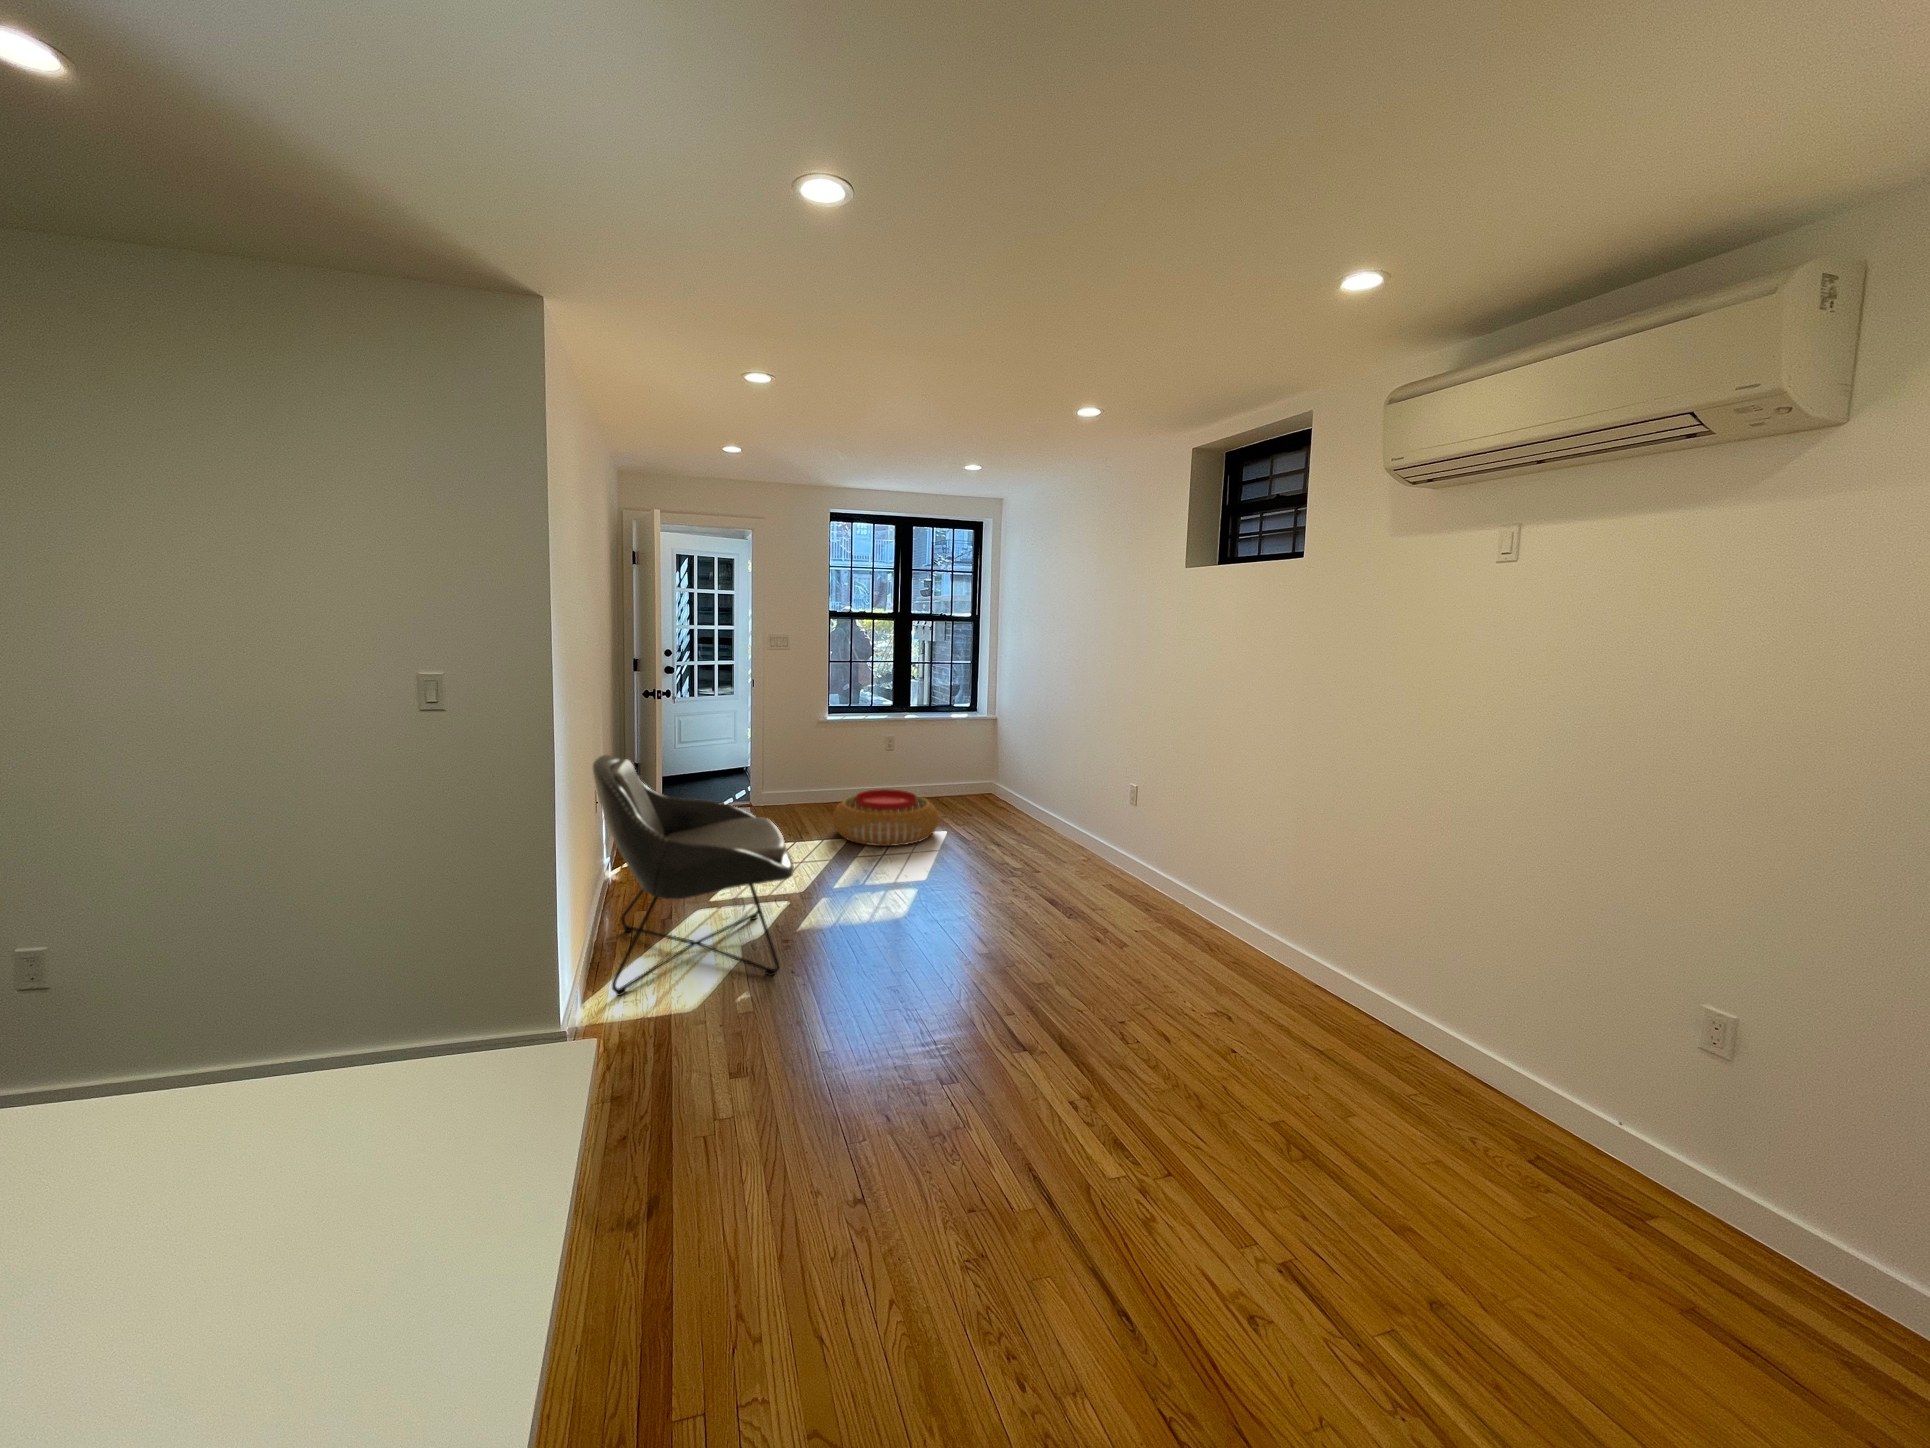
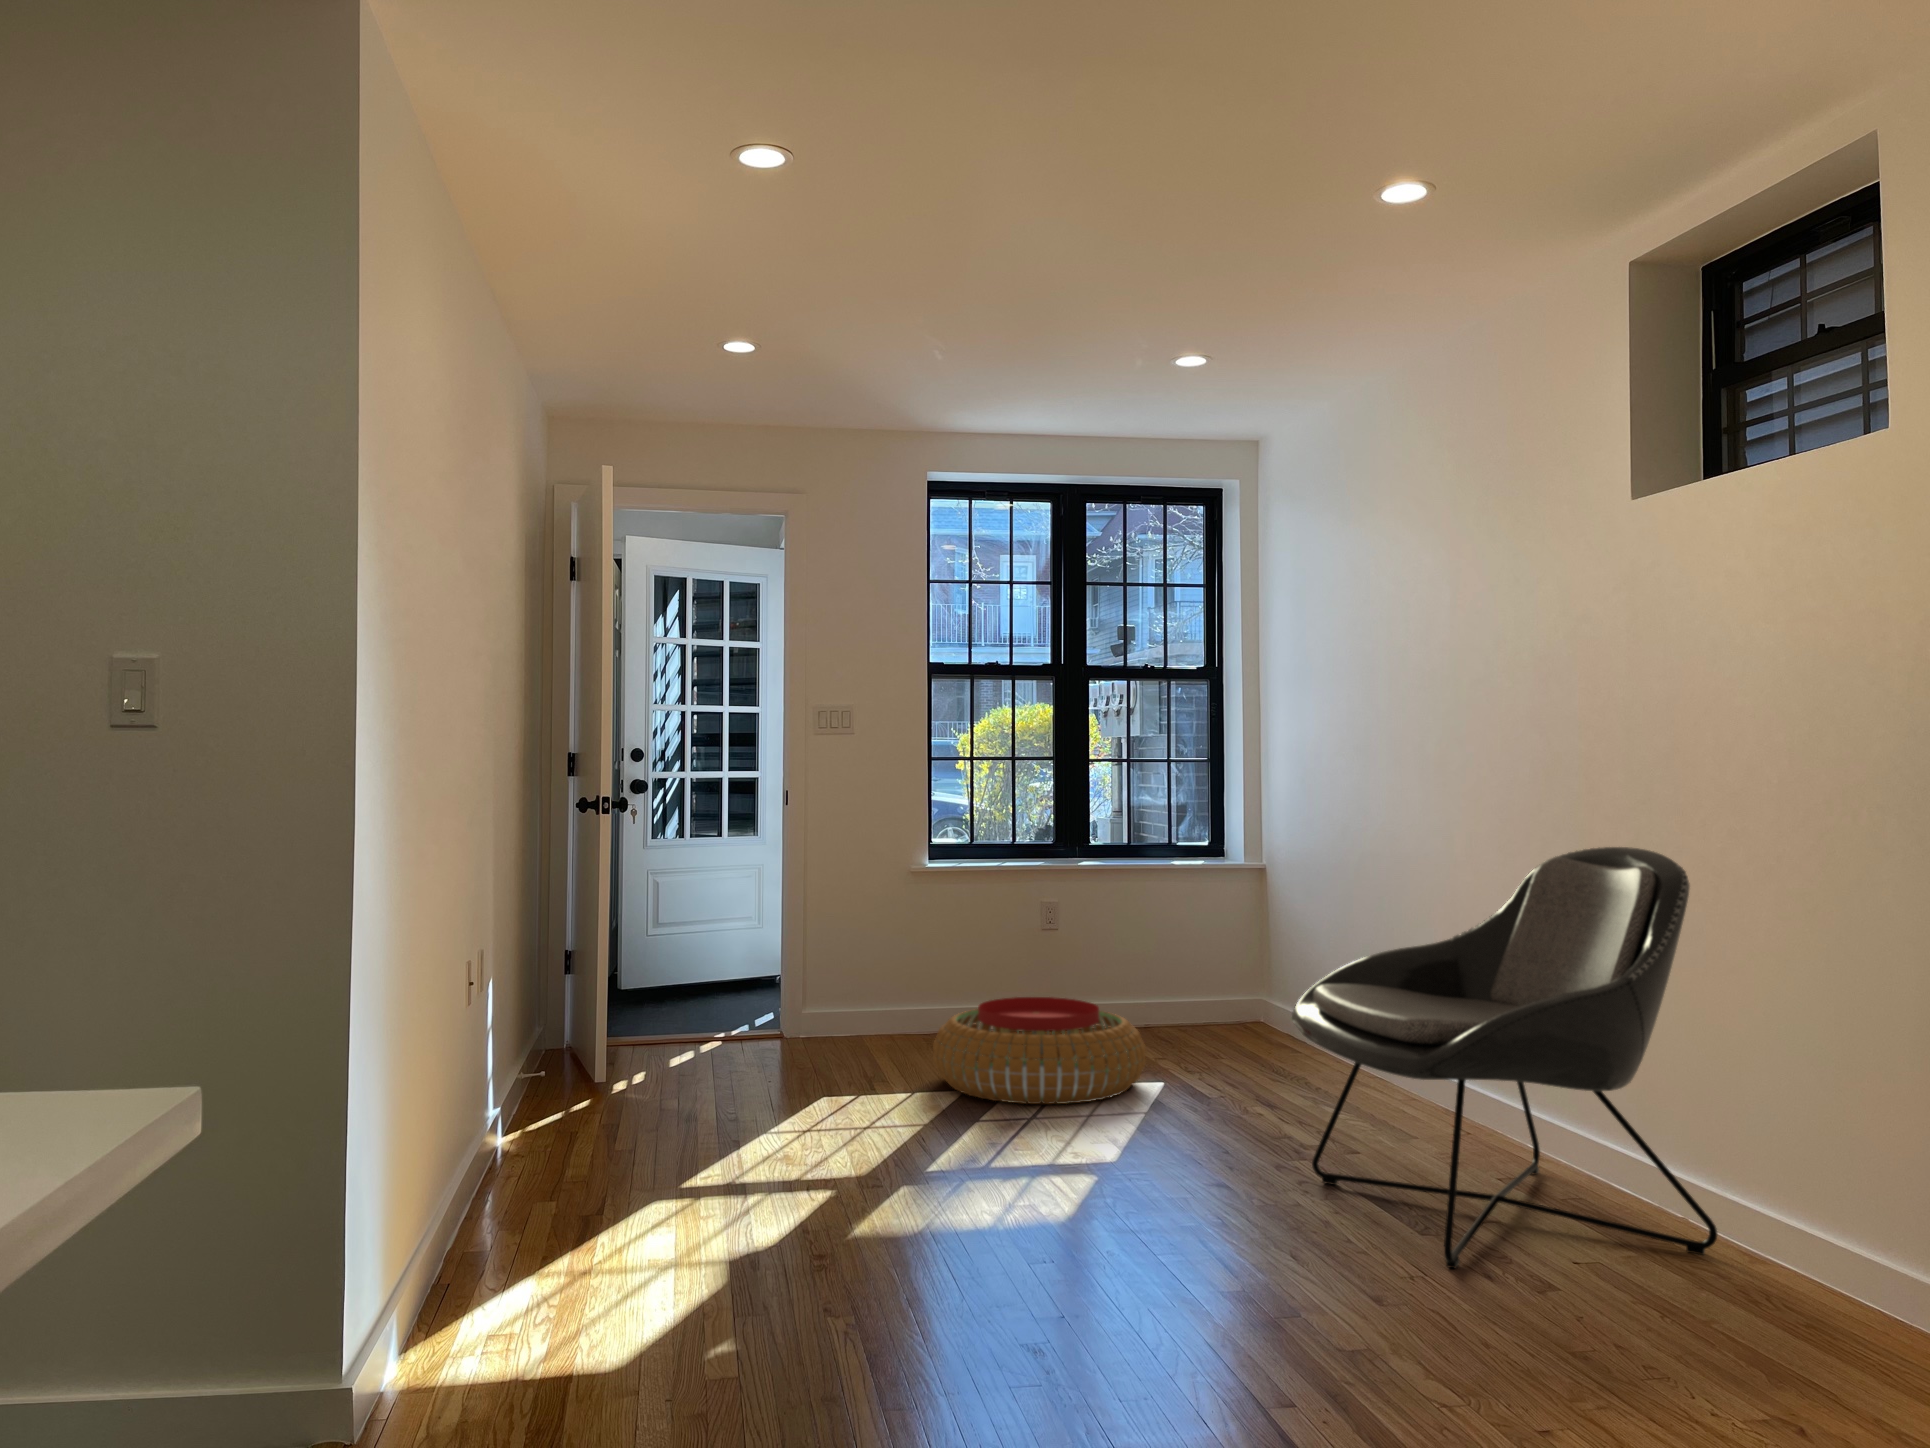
lounge chair: present [593,755,794,996] -> present [1292,847,1718,1269]

